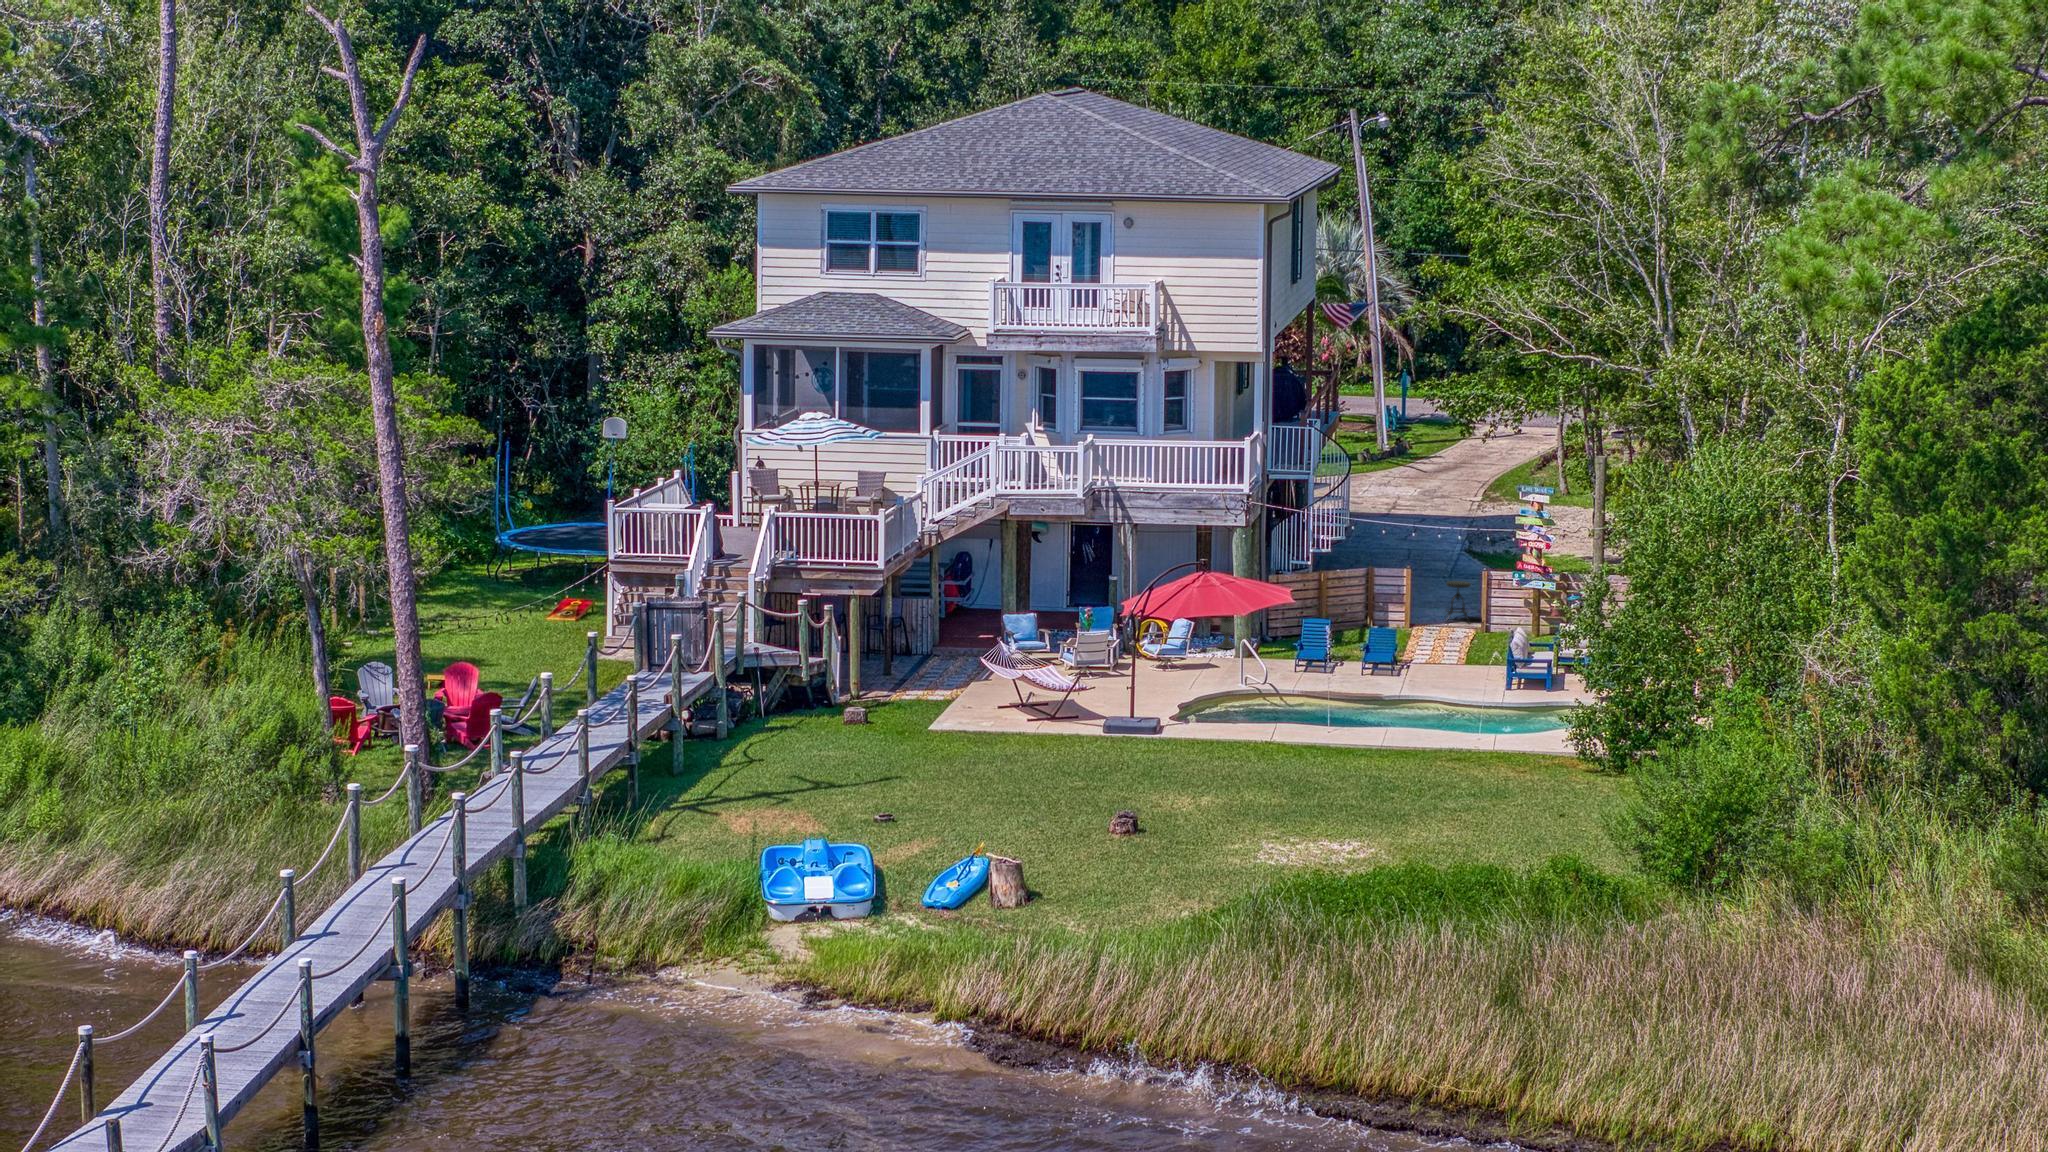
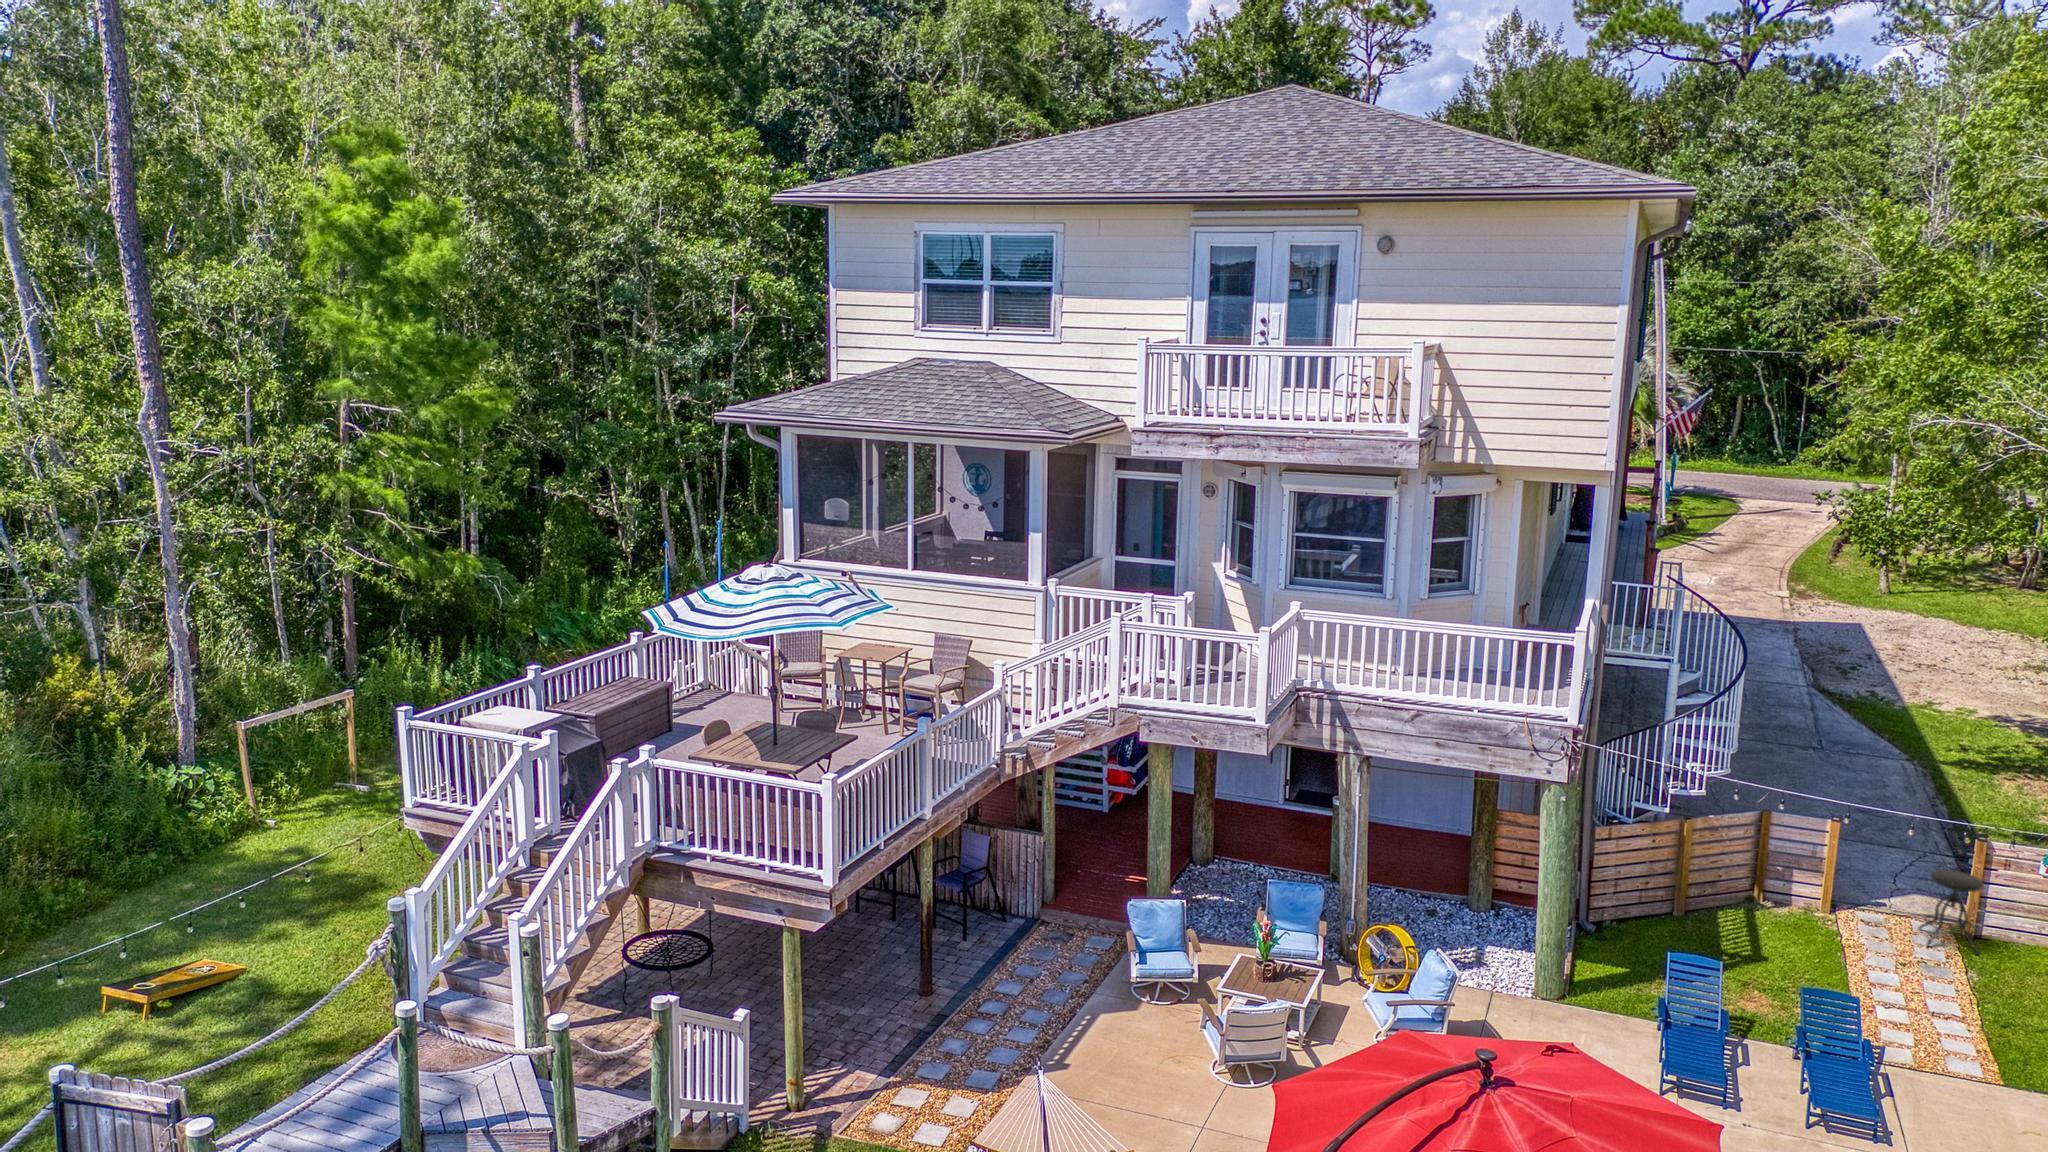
planter: present [1218,618,1236,649] -> none [1504,935,1545,1006]

